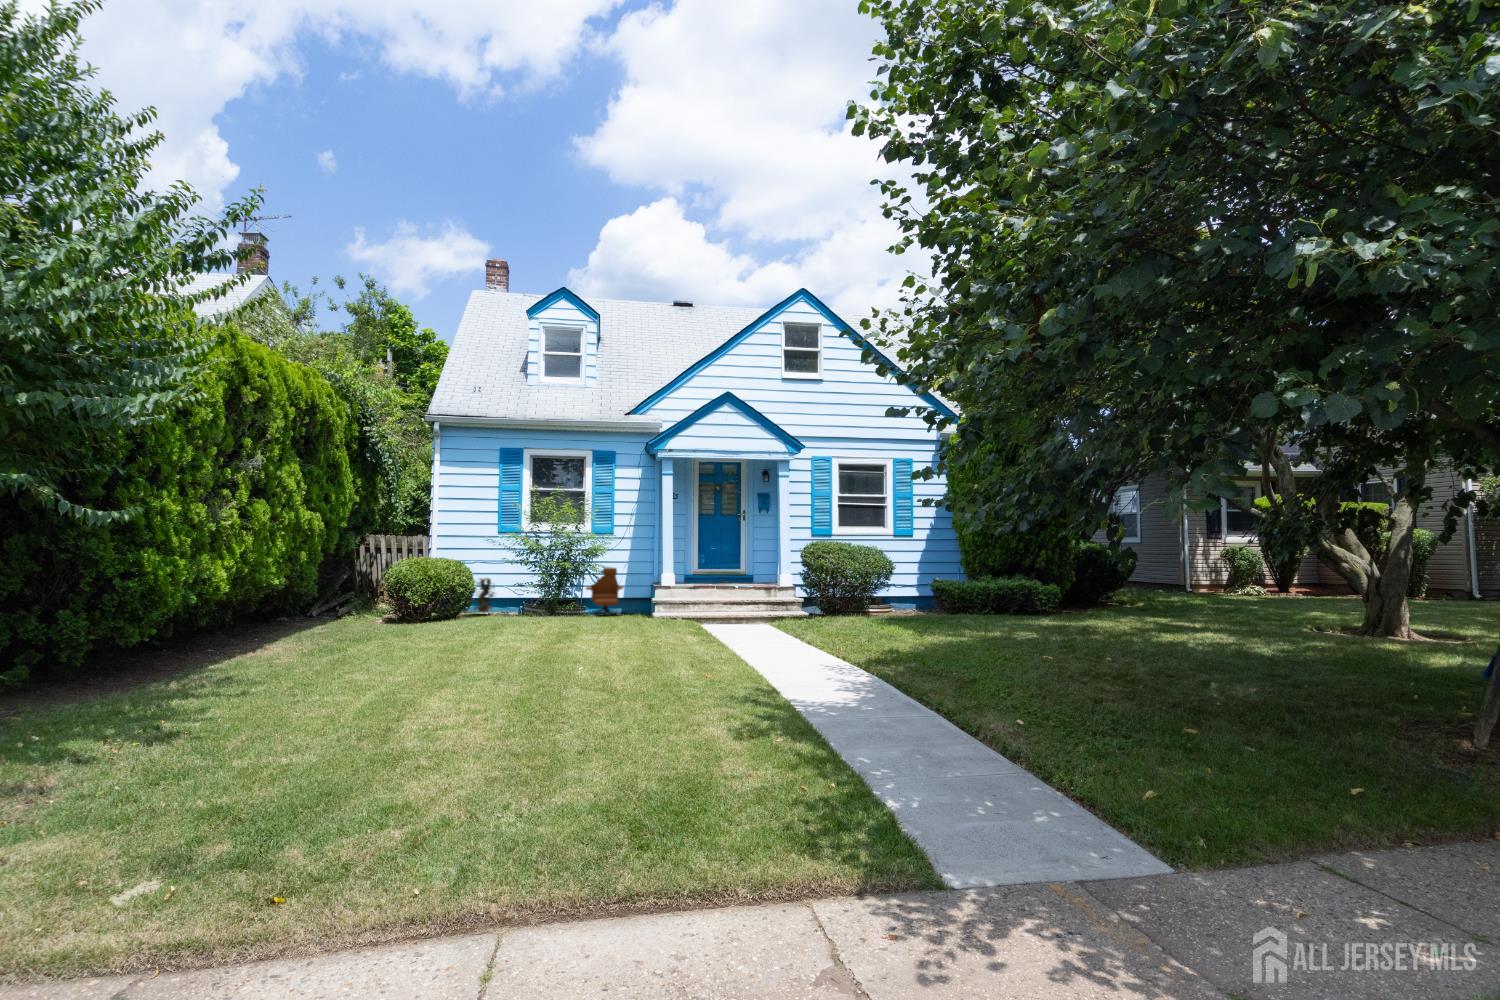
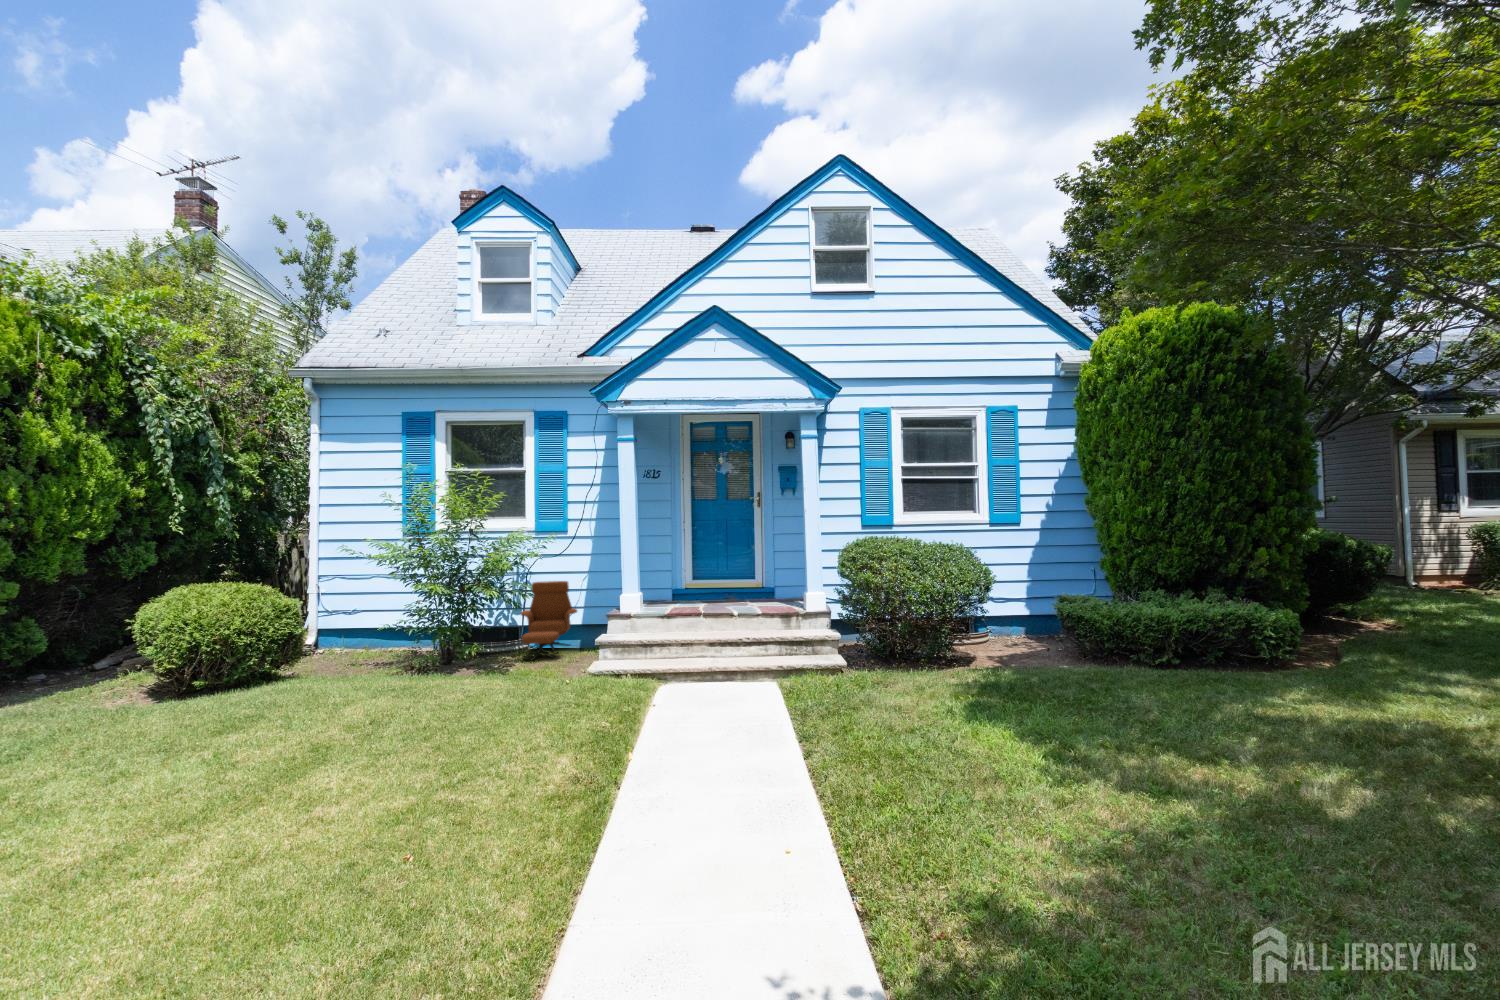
decorative plant: present [474,578,495,612] -> none [355,600,397,654]

